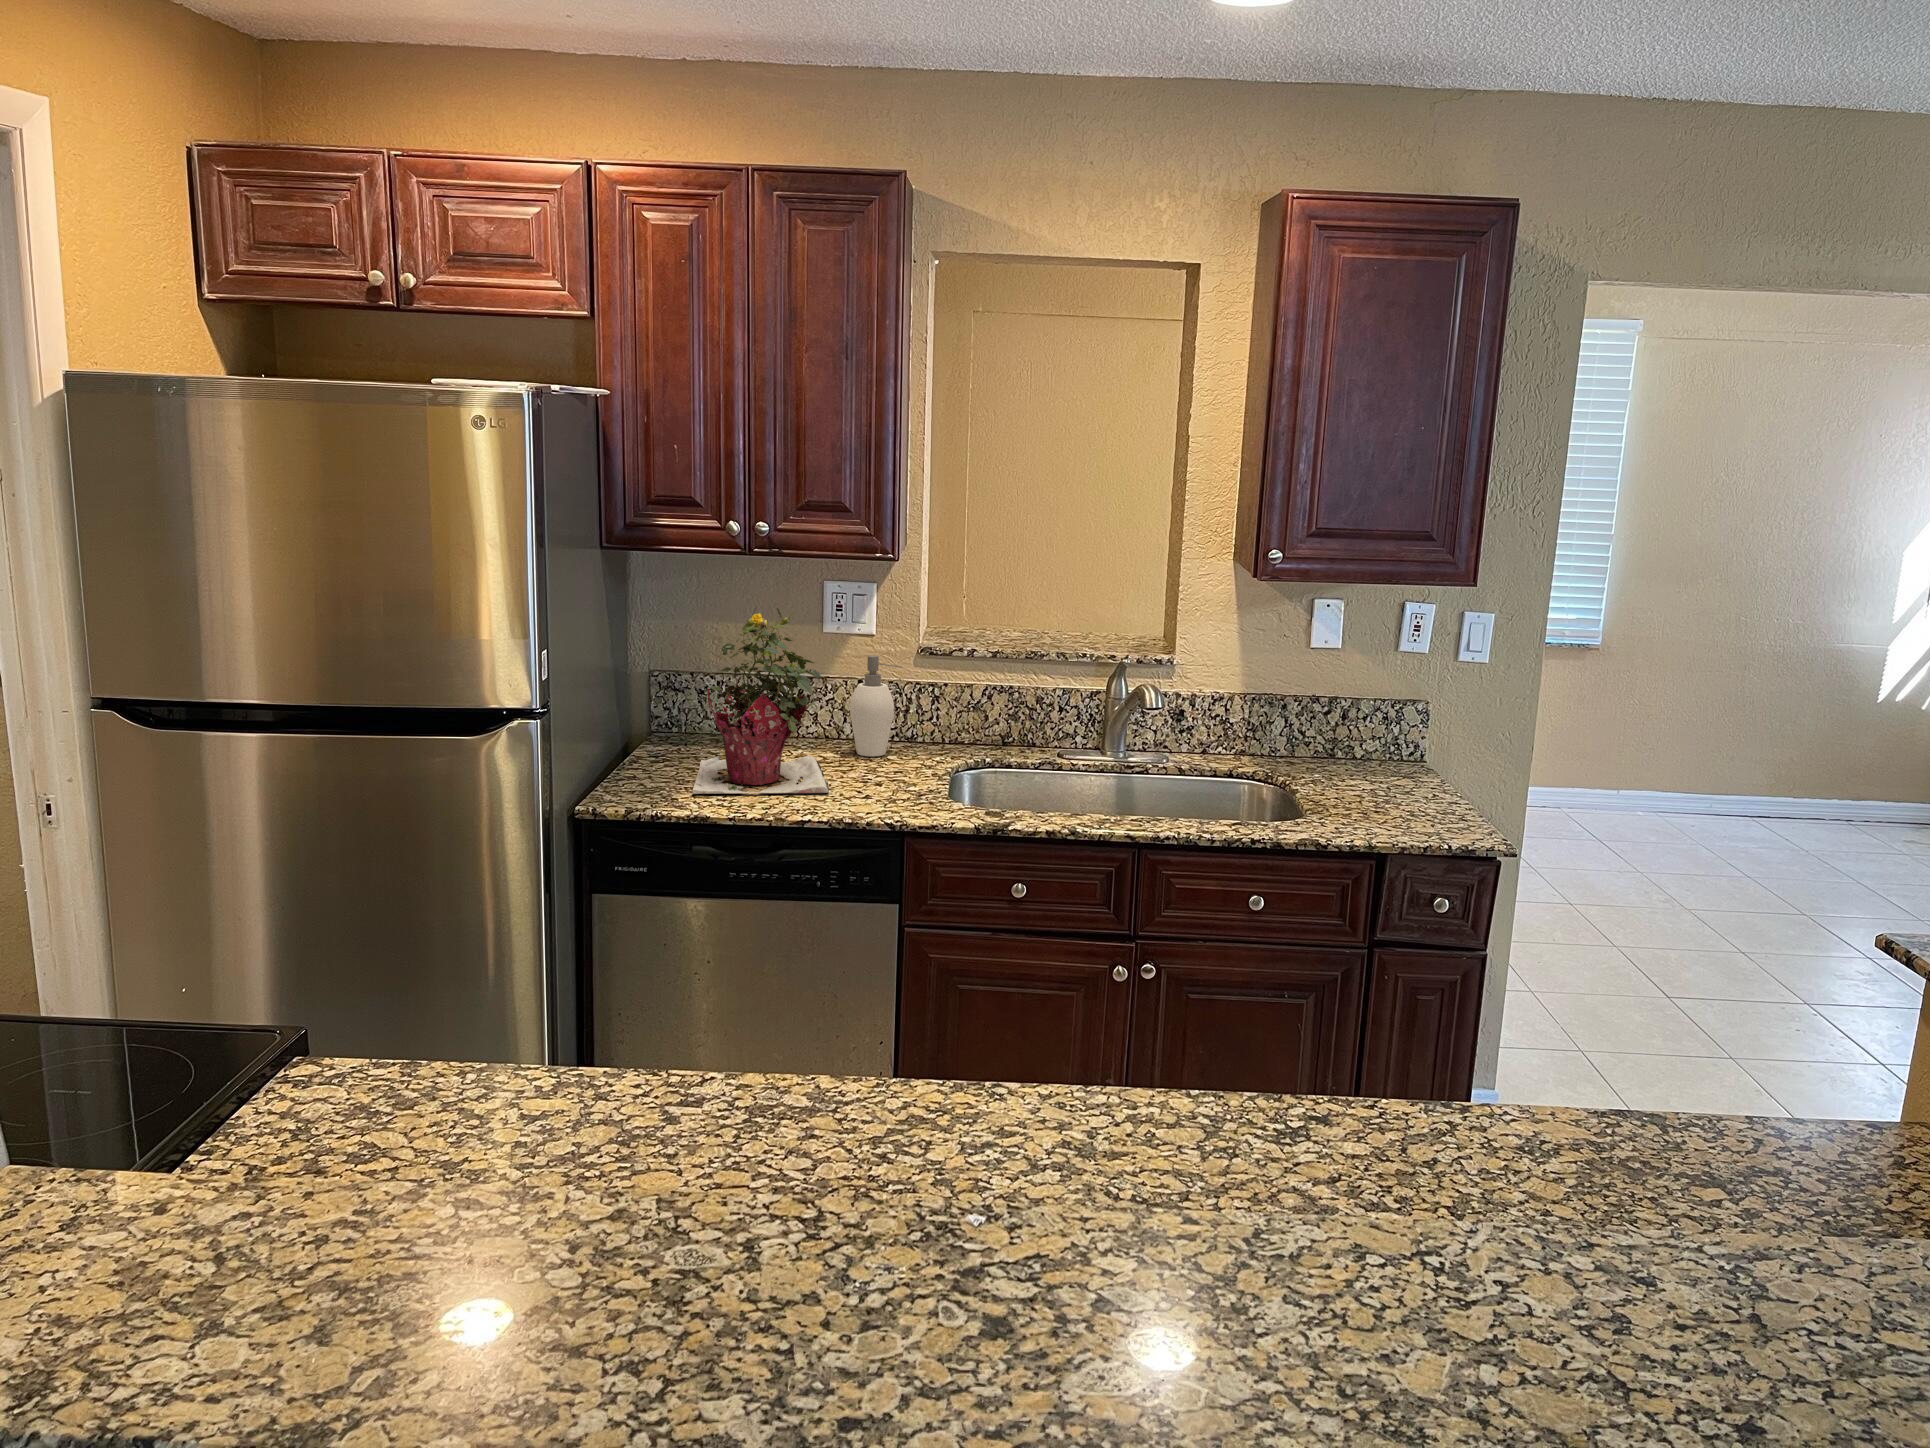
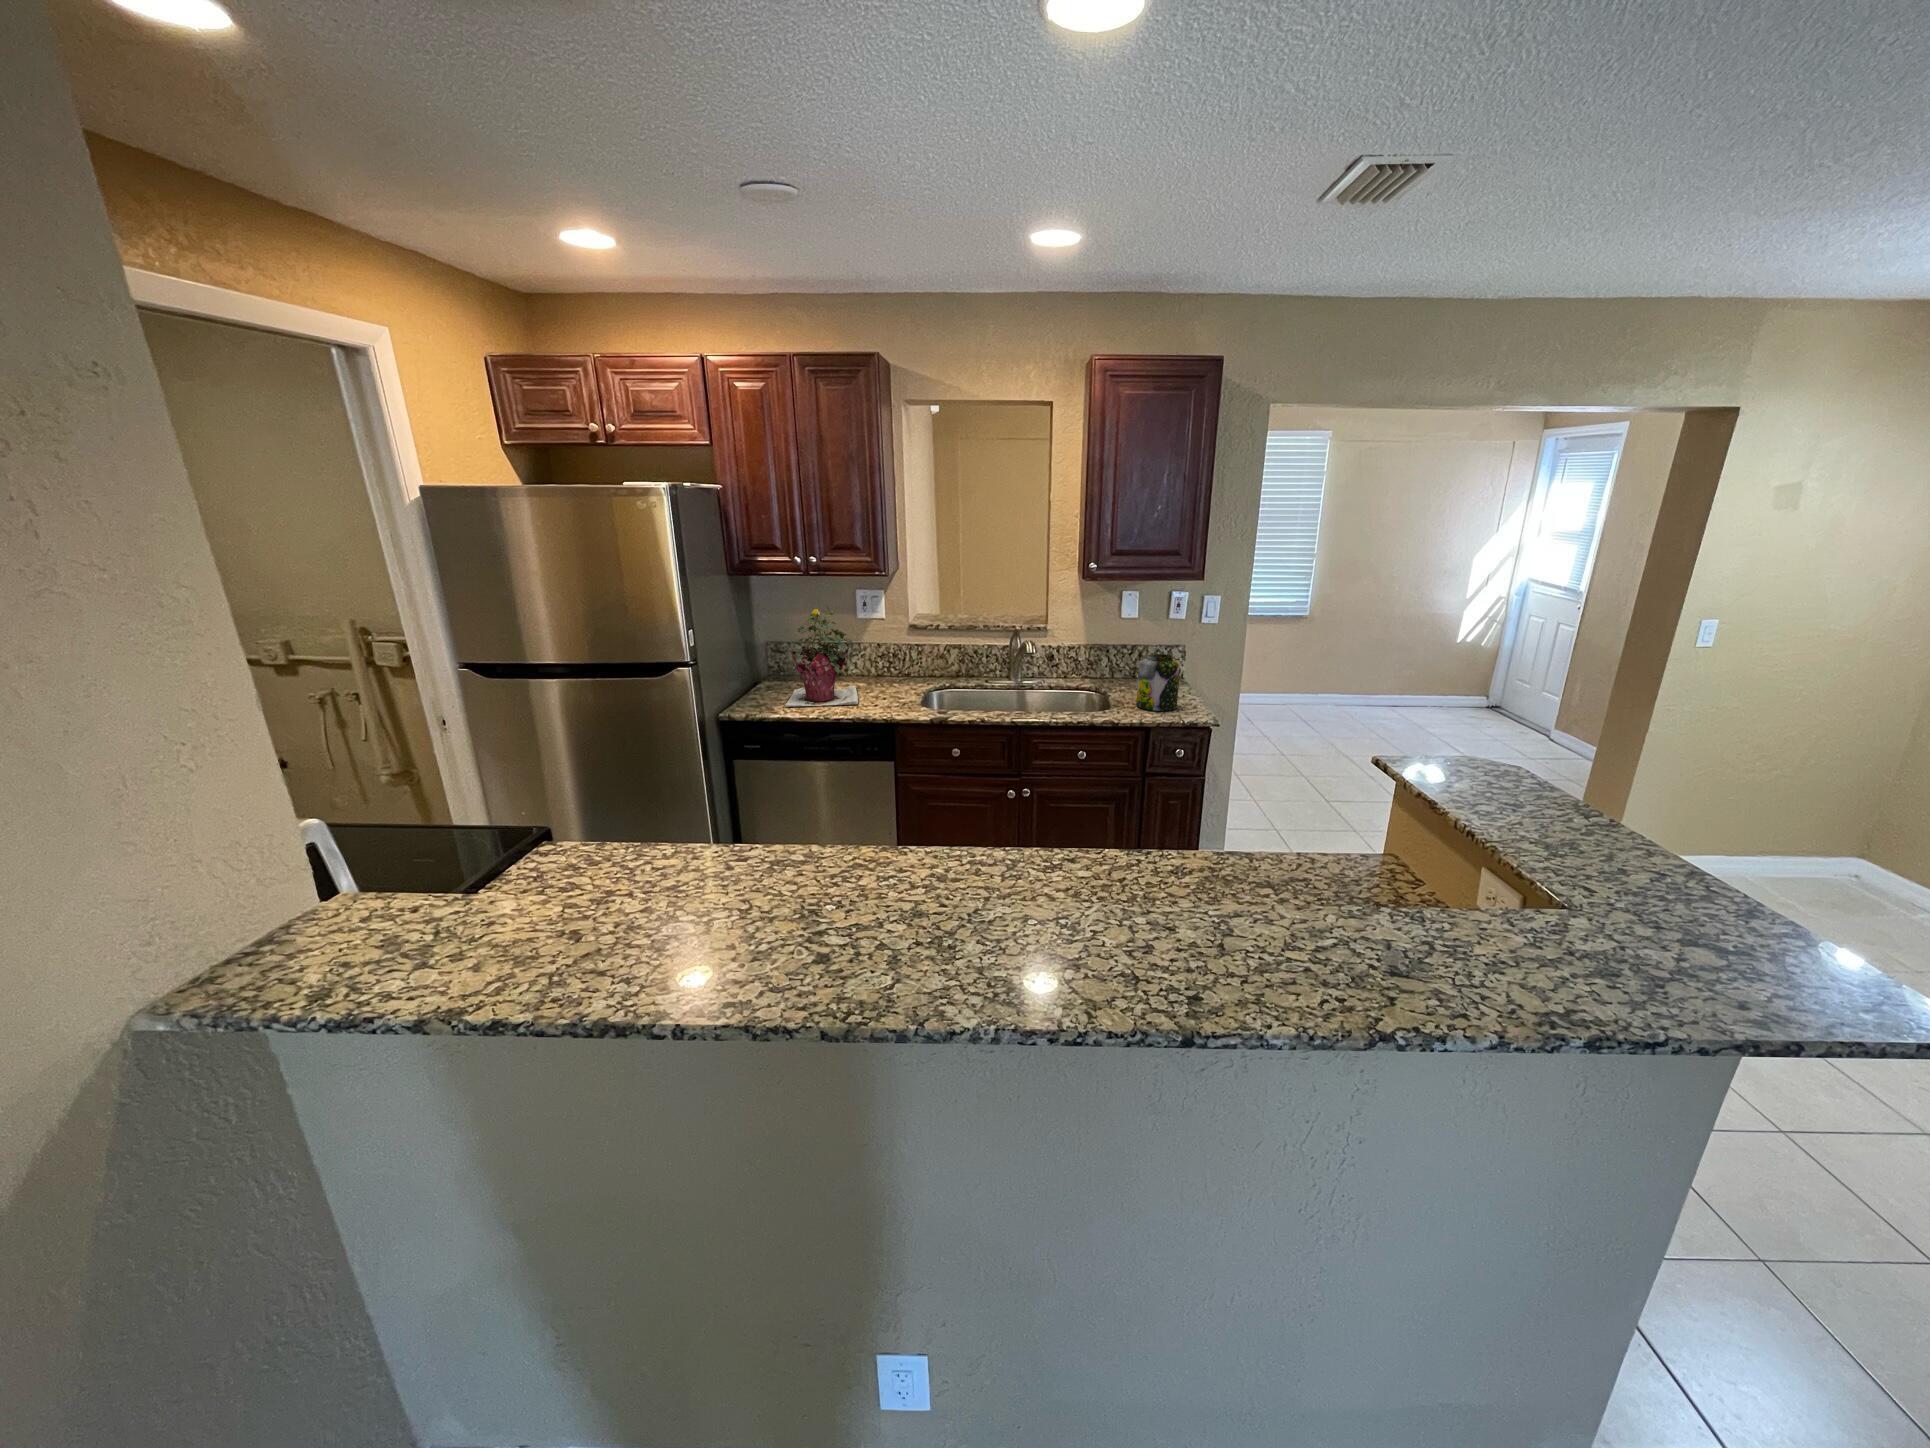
soap dispenser: present [850,655,902,756] -> none [874,631,899,685]
jar: none [1353,715,1436,822] -> present [1136,654,1180,711]

